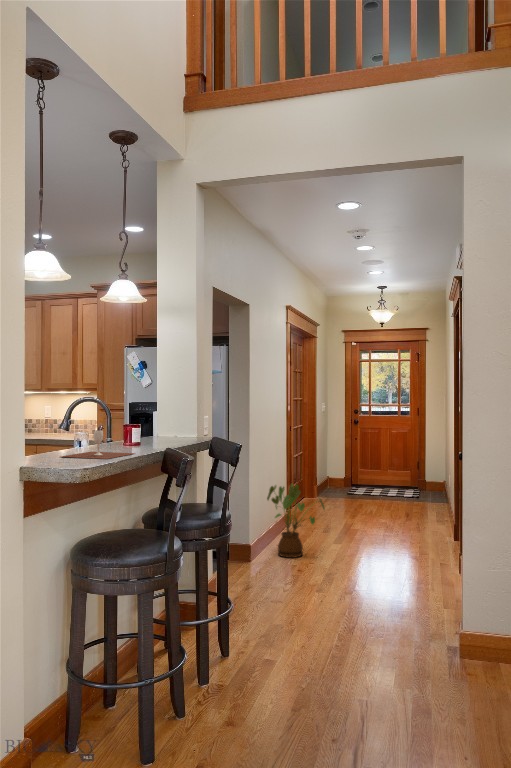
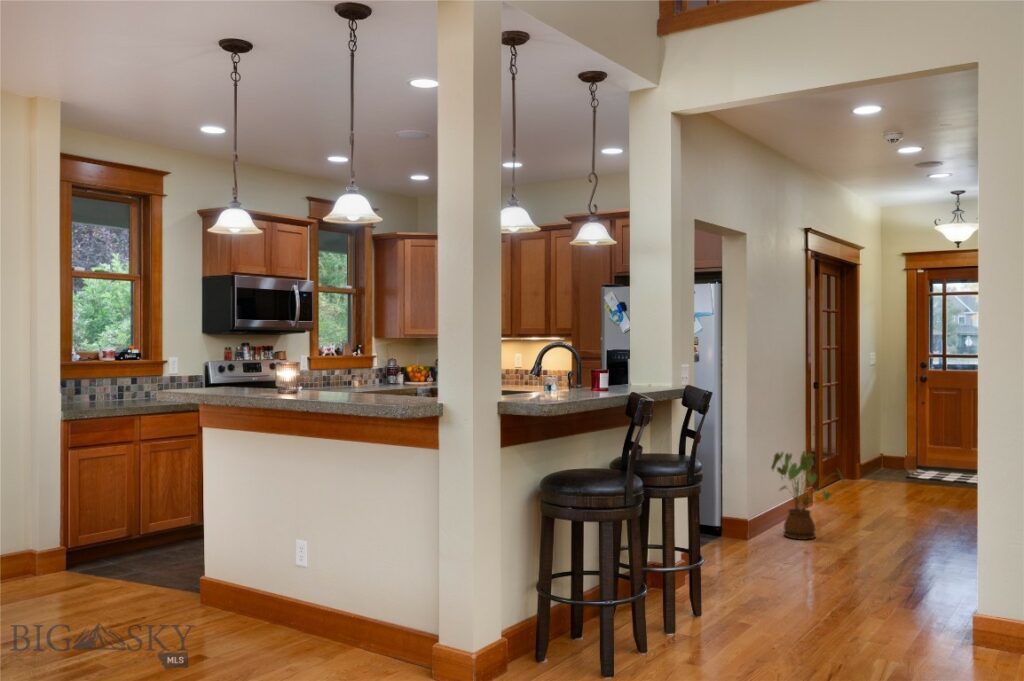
wine glass: present [61,430,134,459] -> none [530,374,601,400]

